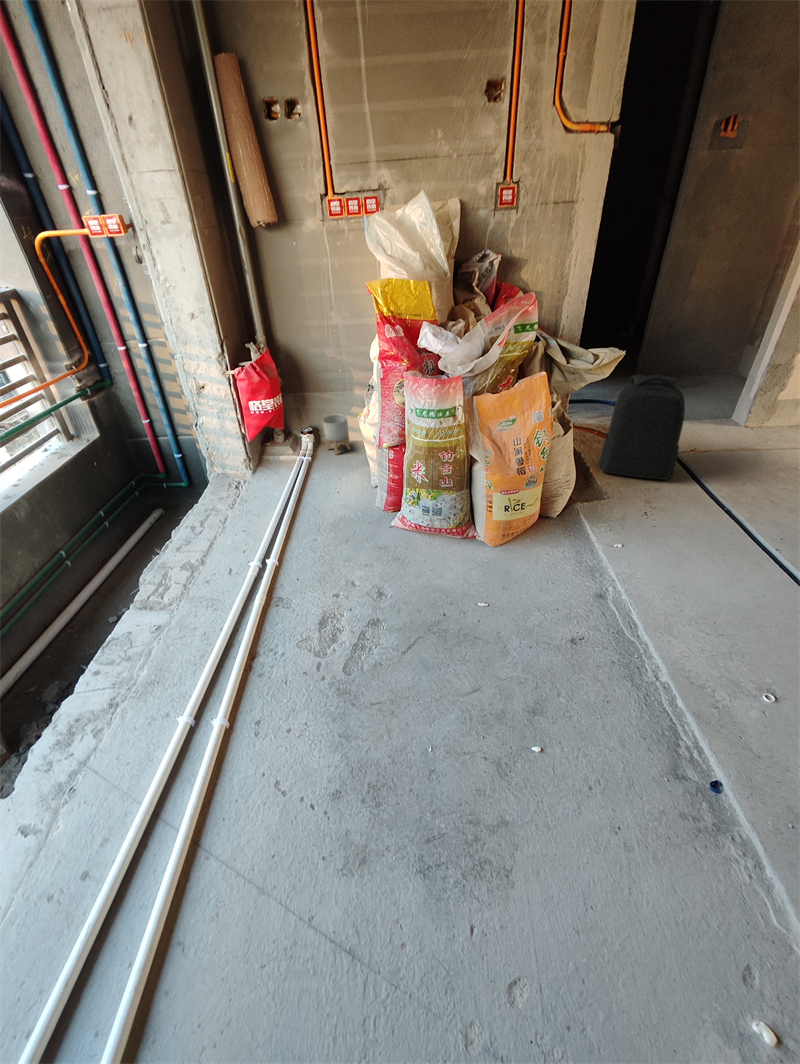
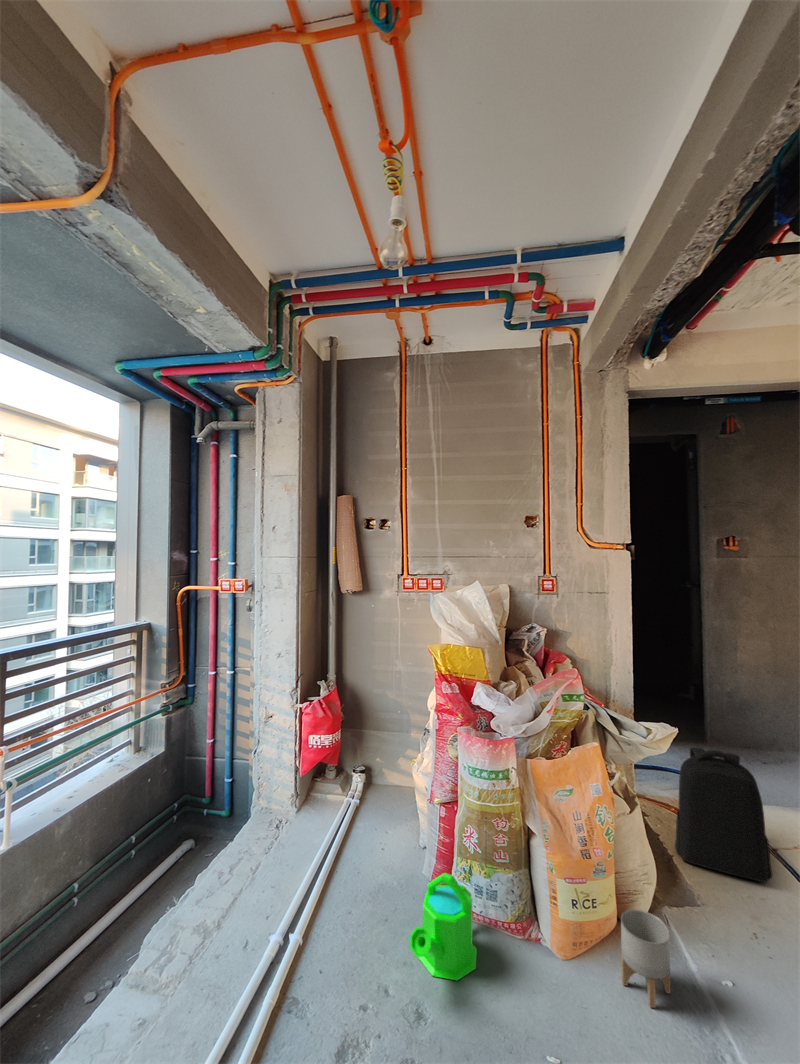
planter: present [323,414,350,455] -> present [621,909,671,1008]
watering can: none [369,498,425,568] -> present [410,873,477,980]

